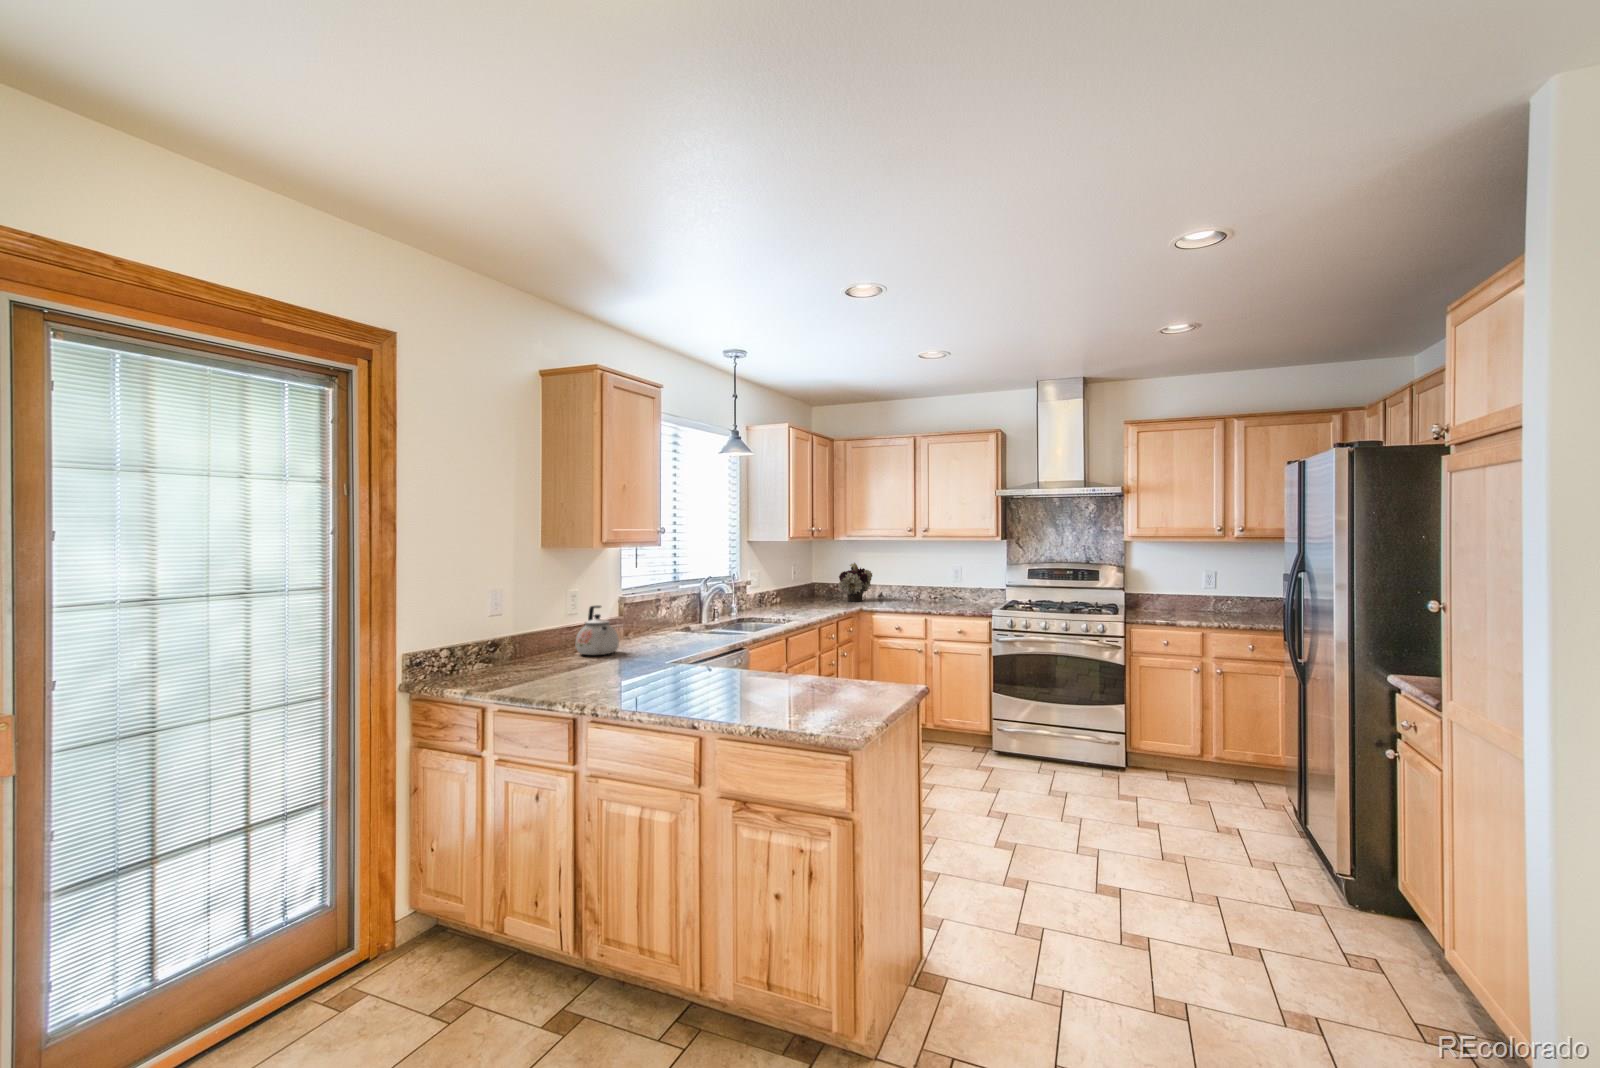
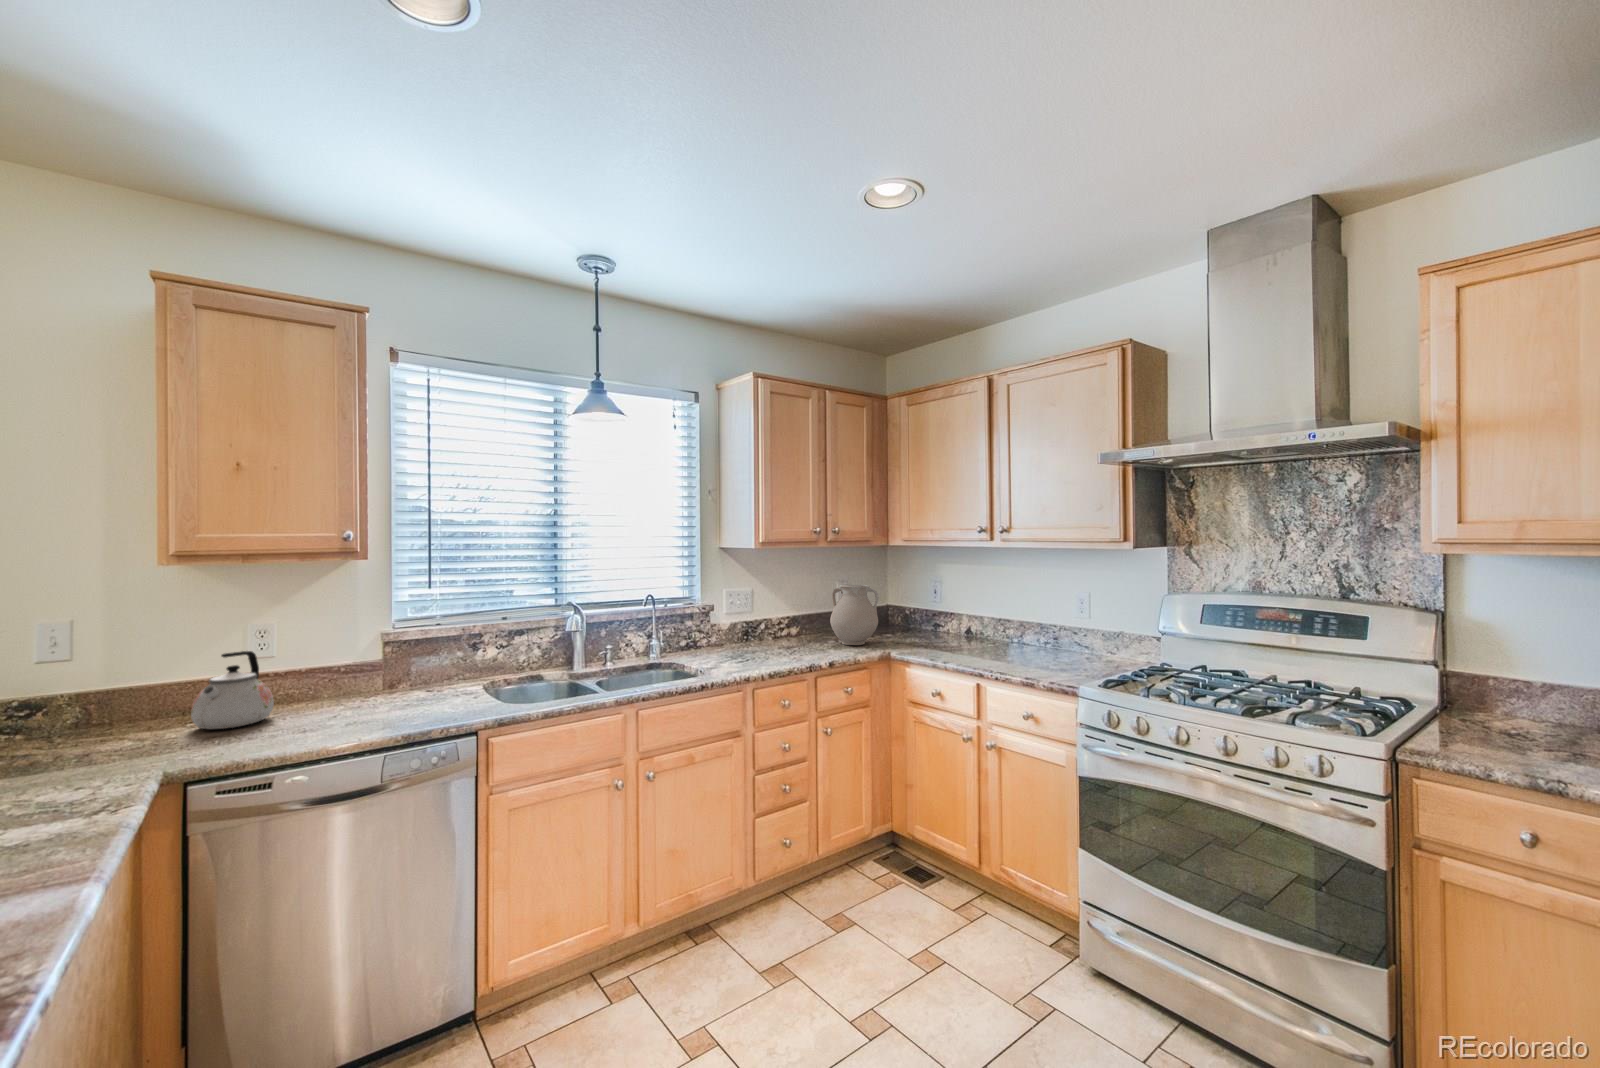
flower arrangement: present [839,563,872,602] -> none [897,579,955,639]
vase: none [808,566,840,606] -> present [830,585,878,645]

